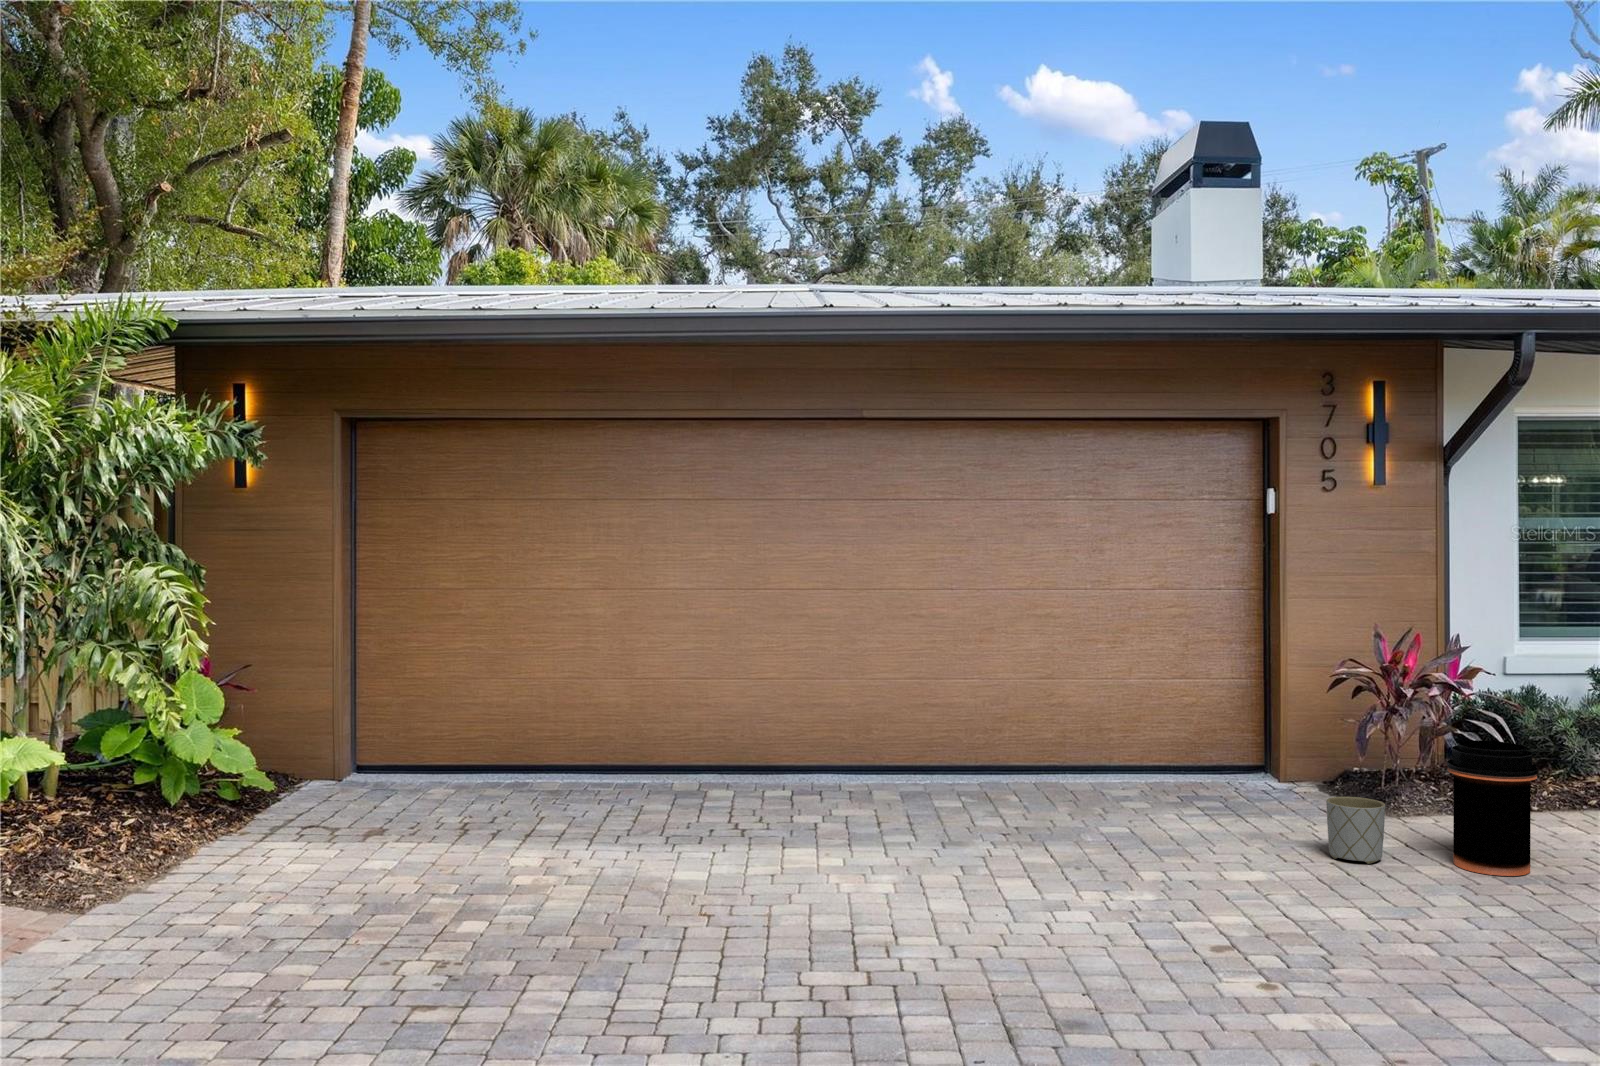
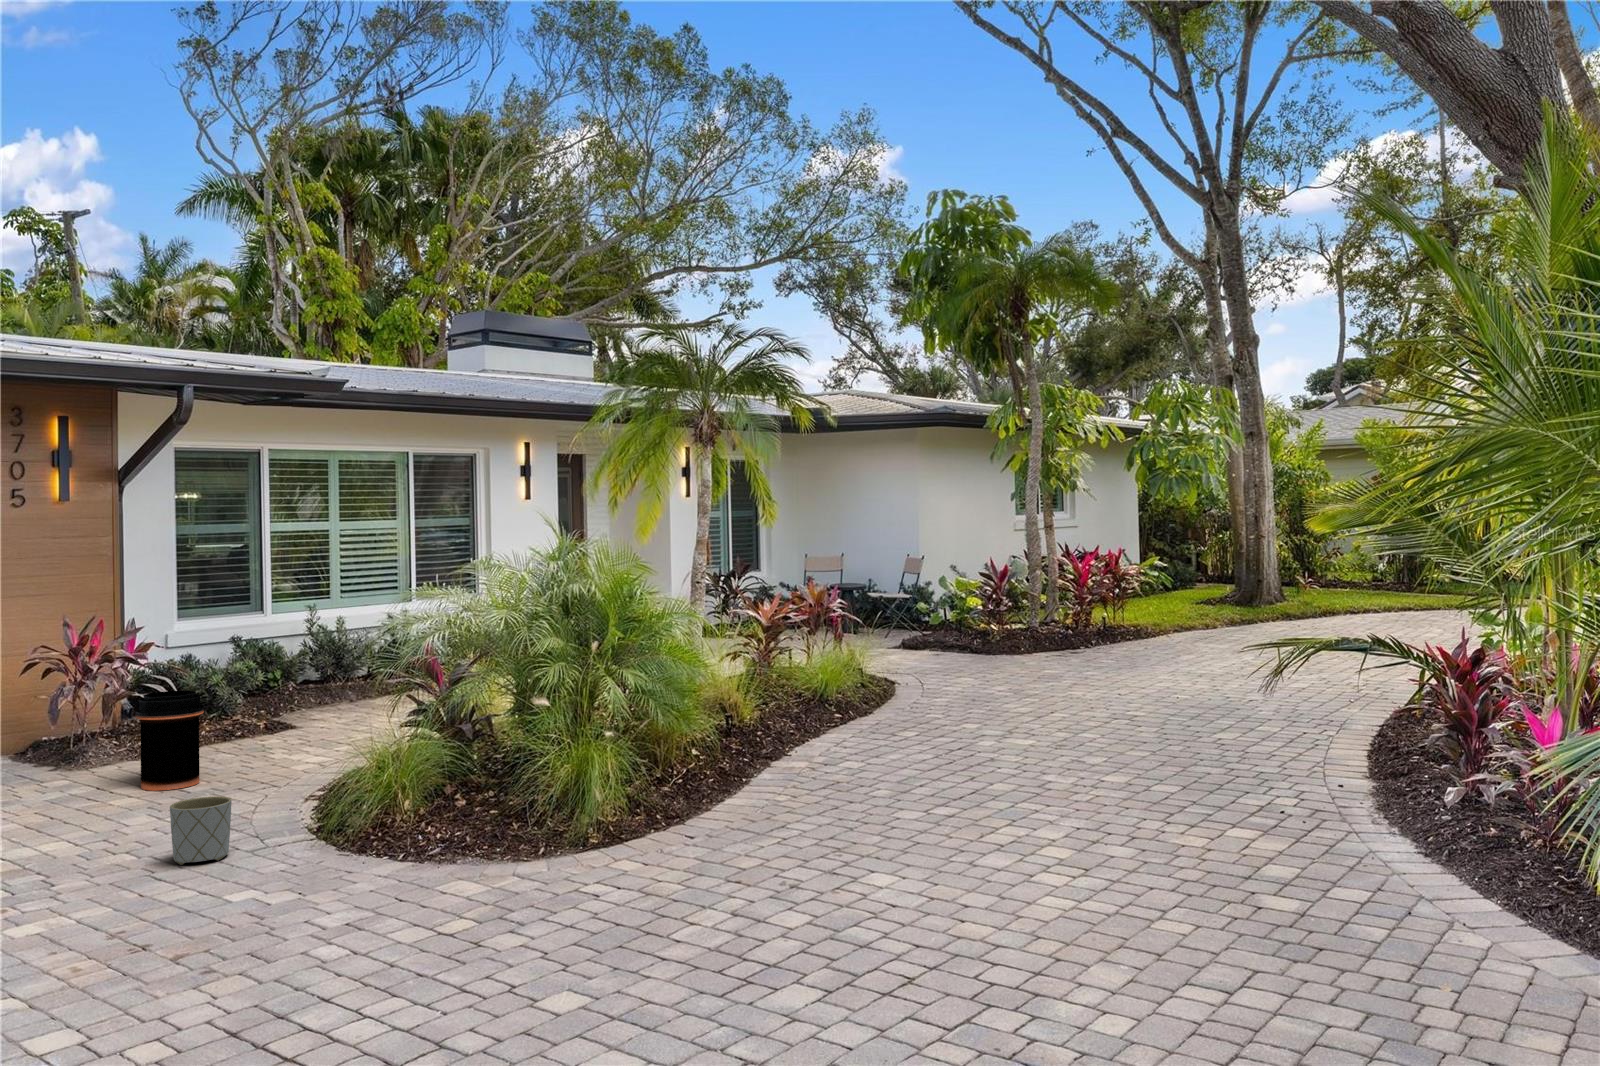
planter: present [1326,797,1385,864] -> present [170,796,232,865]

